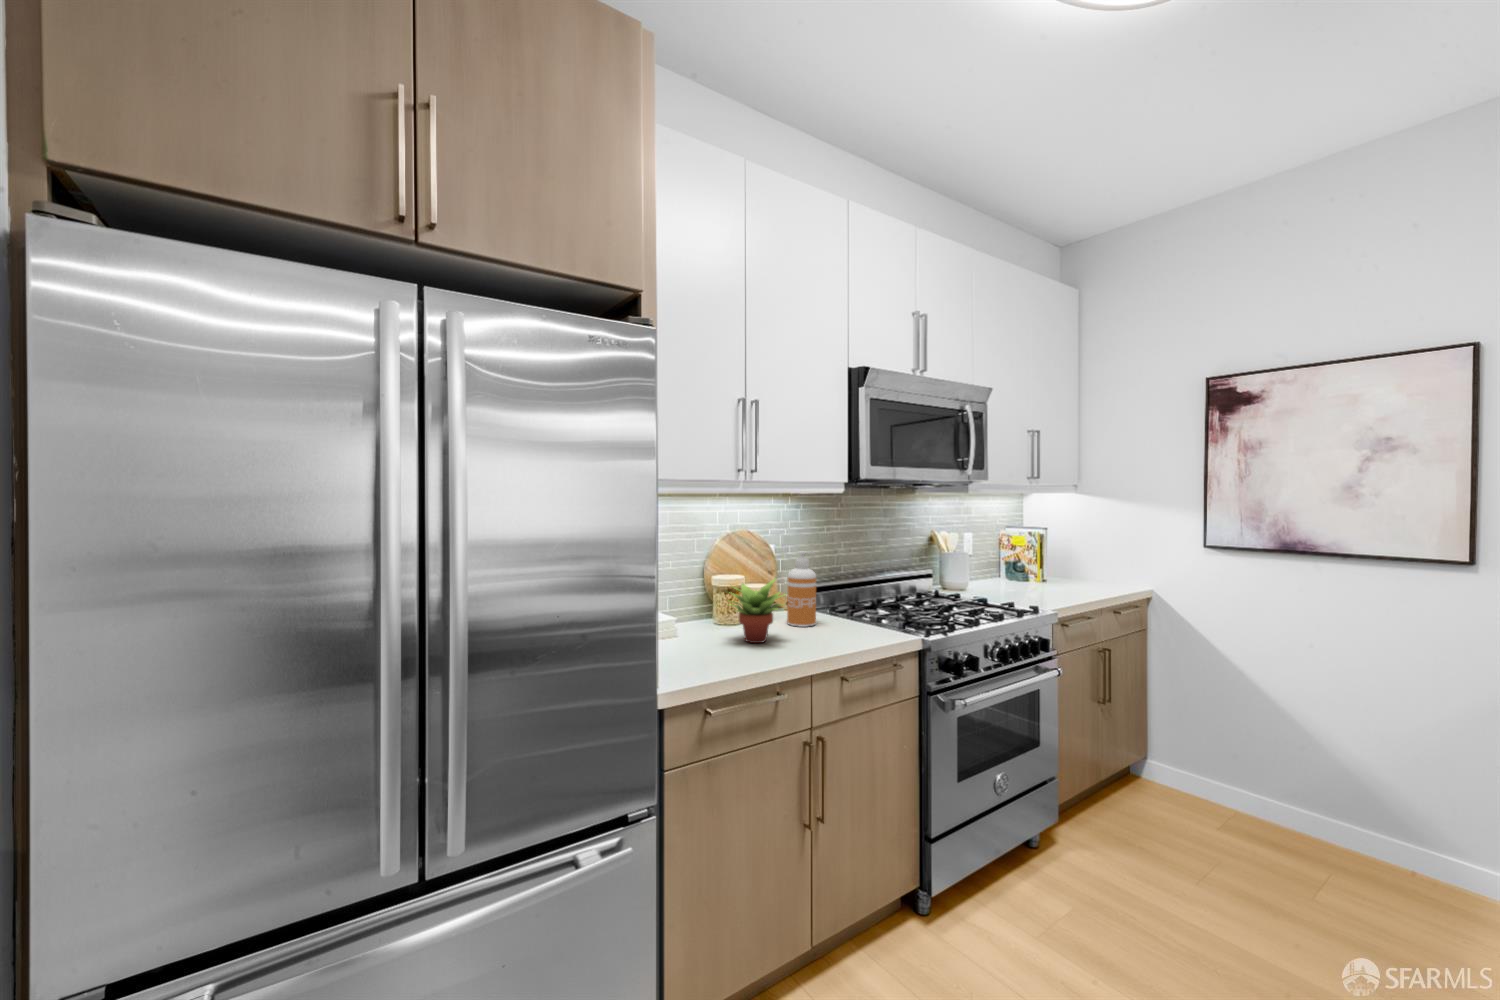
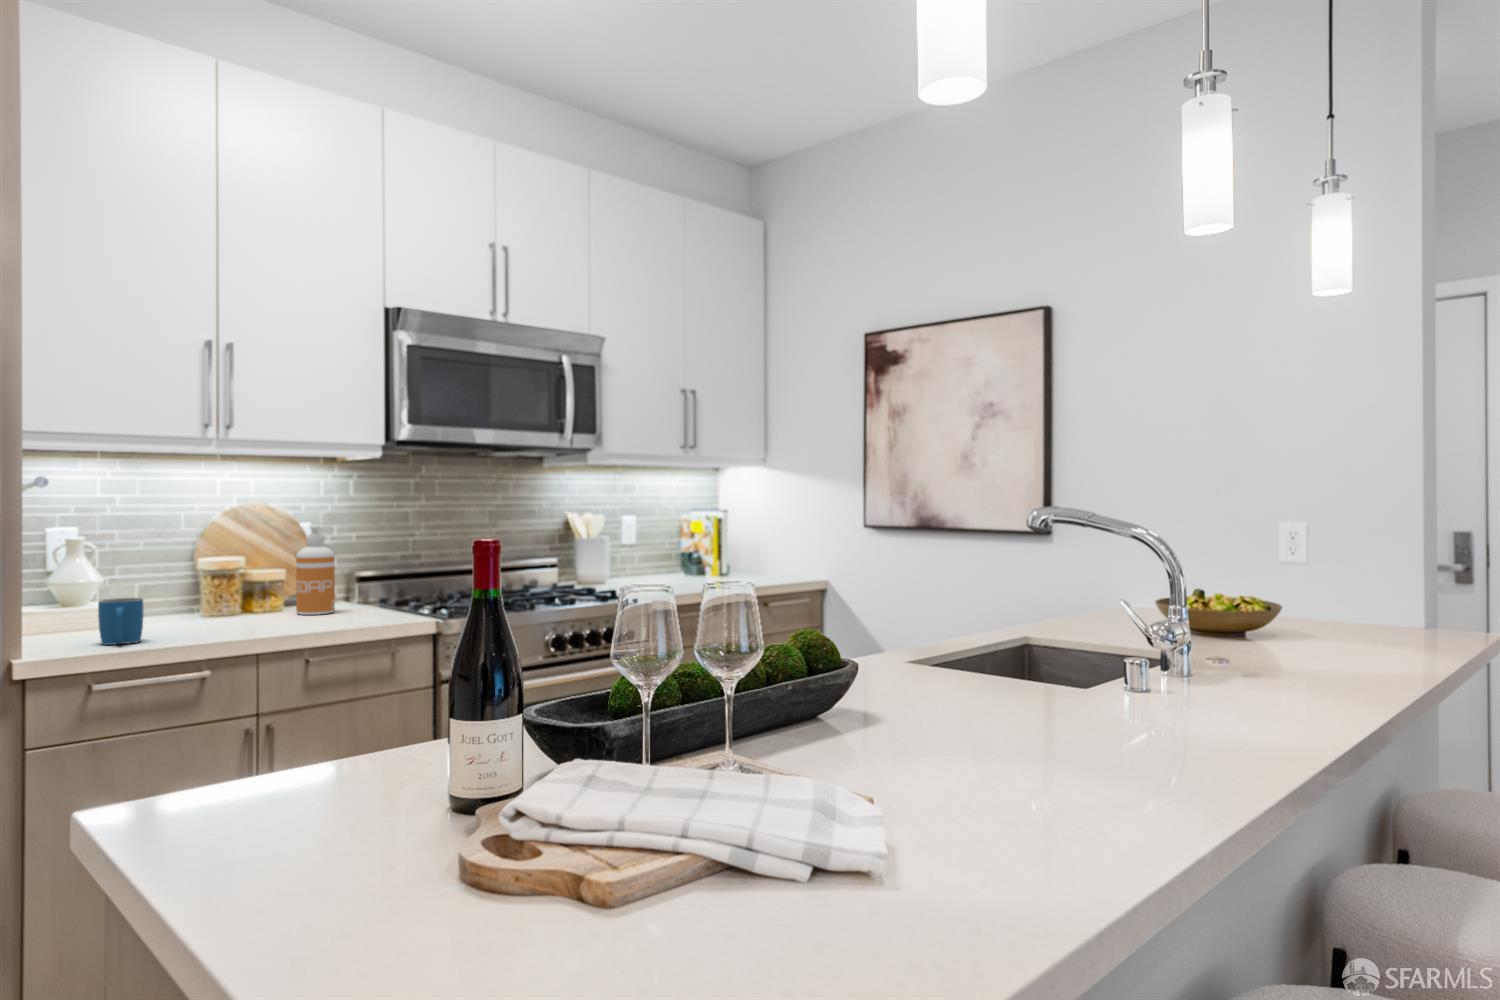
succulent plant: present [728,578,783,643] -> none [172,551,263,627]
mug: none [692,623,725,668] -> present [98,598,143,645]

